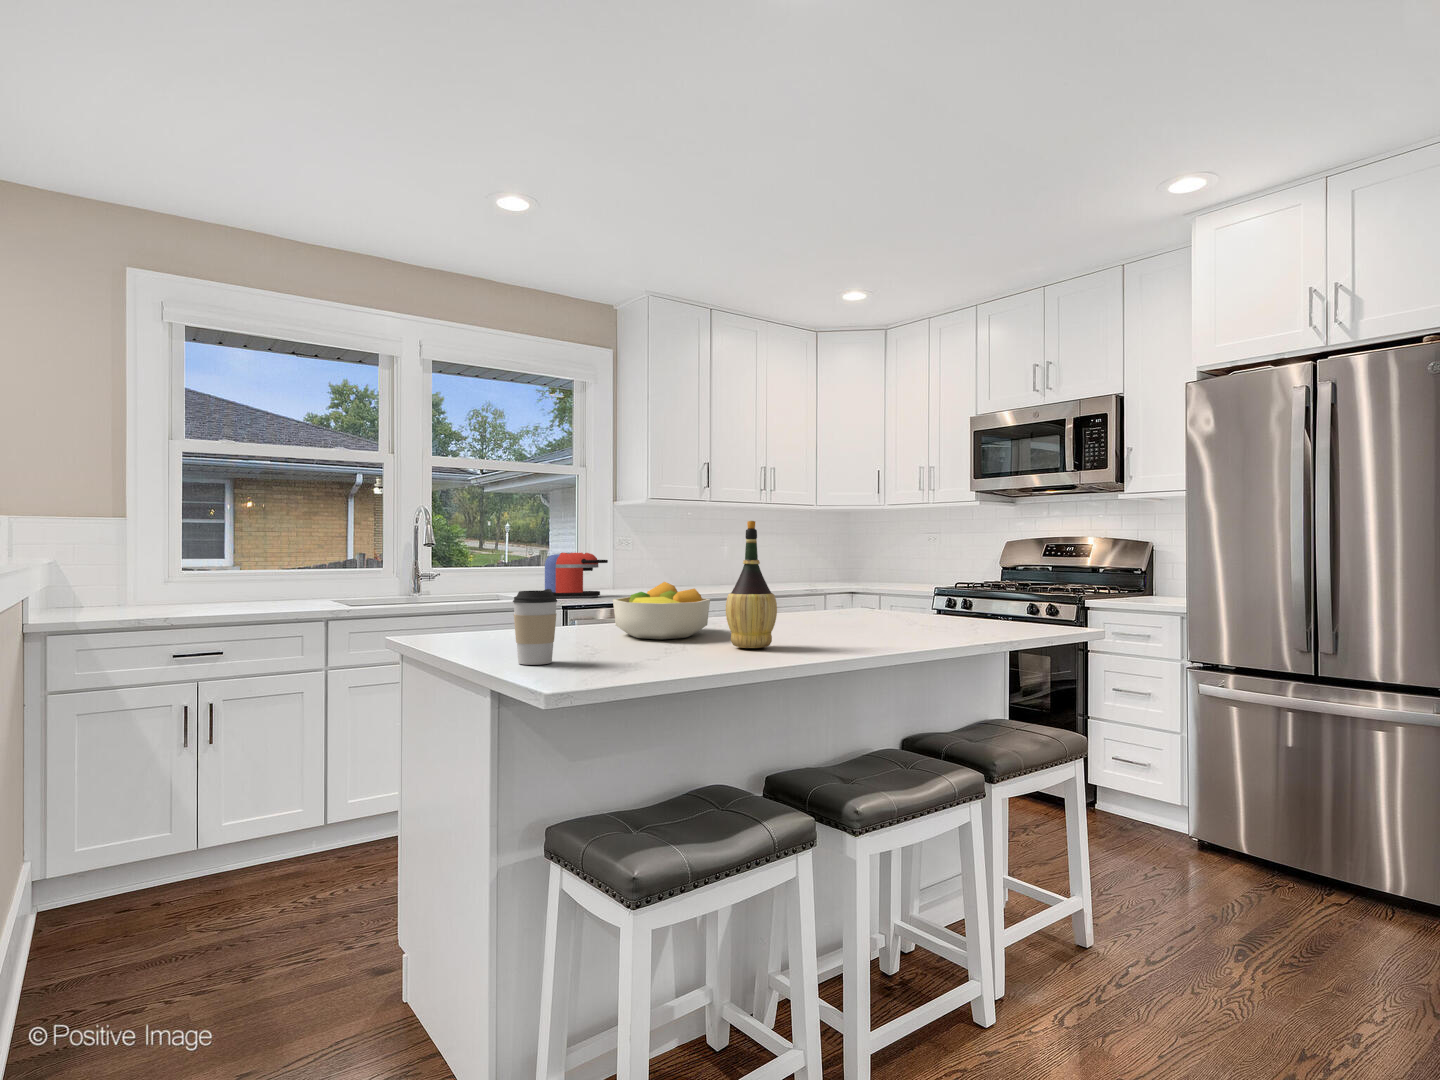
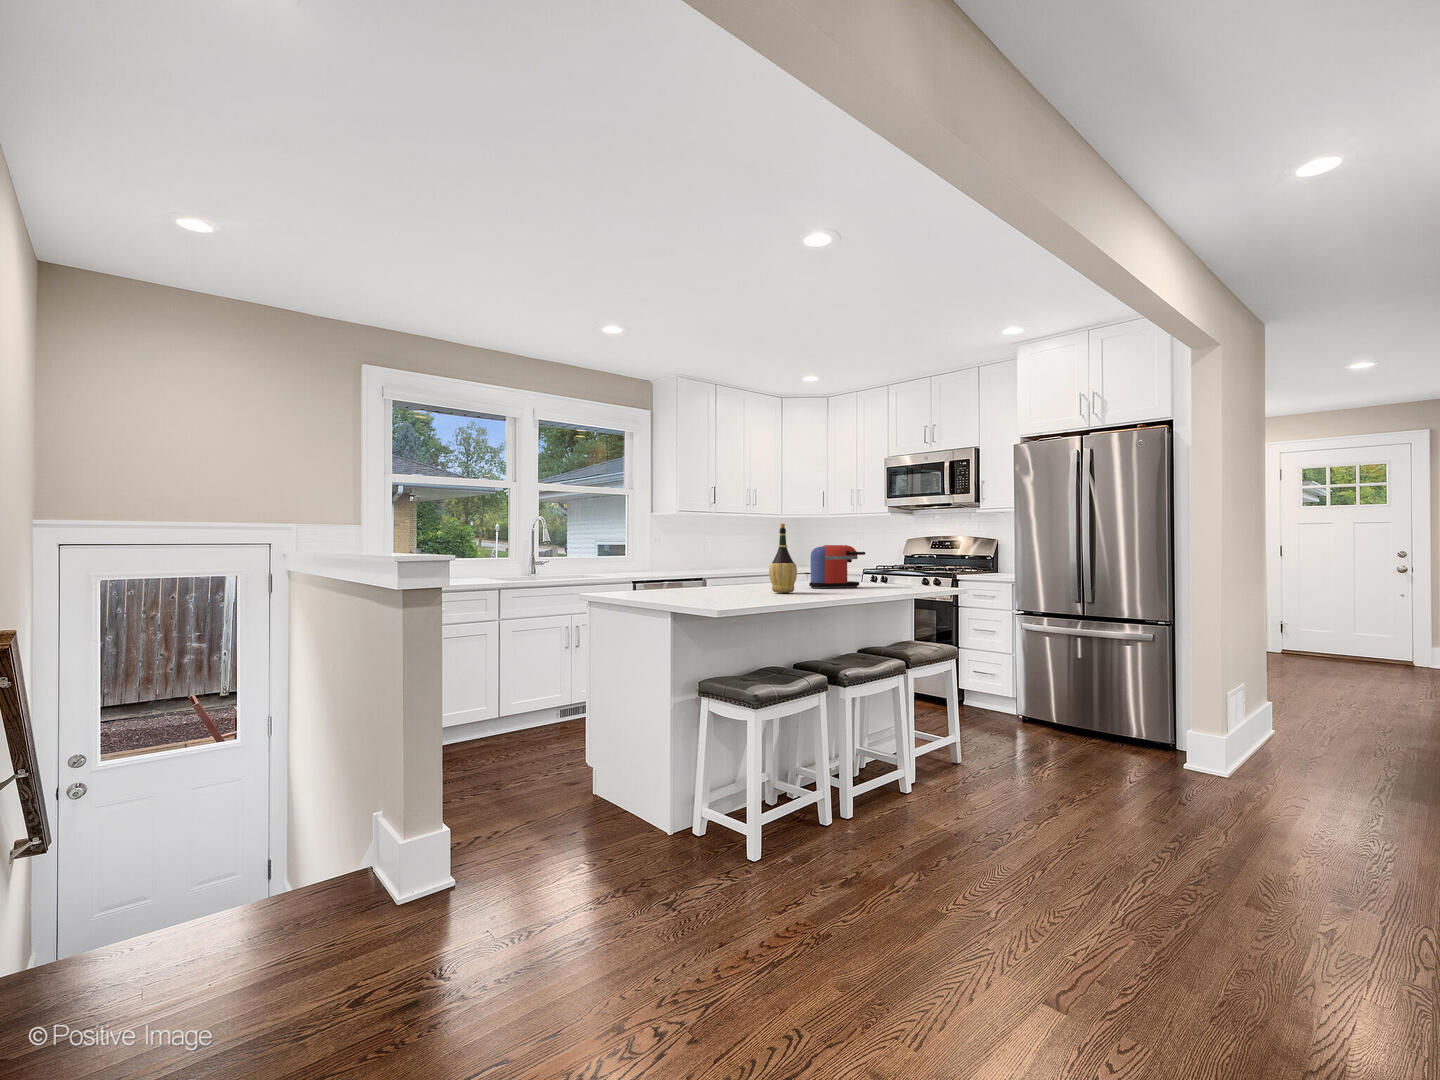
coffee maker: present [545,553,608,598] -> present [809,545,865,588]
fruit bowl: present [613,582,710,639] -> none [698,560,753,590]
coffee cup: present [513,589,557,665] -> none [666,559,689,599]

